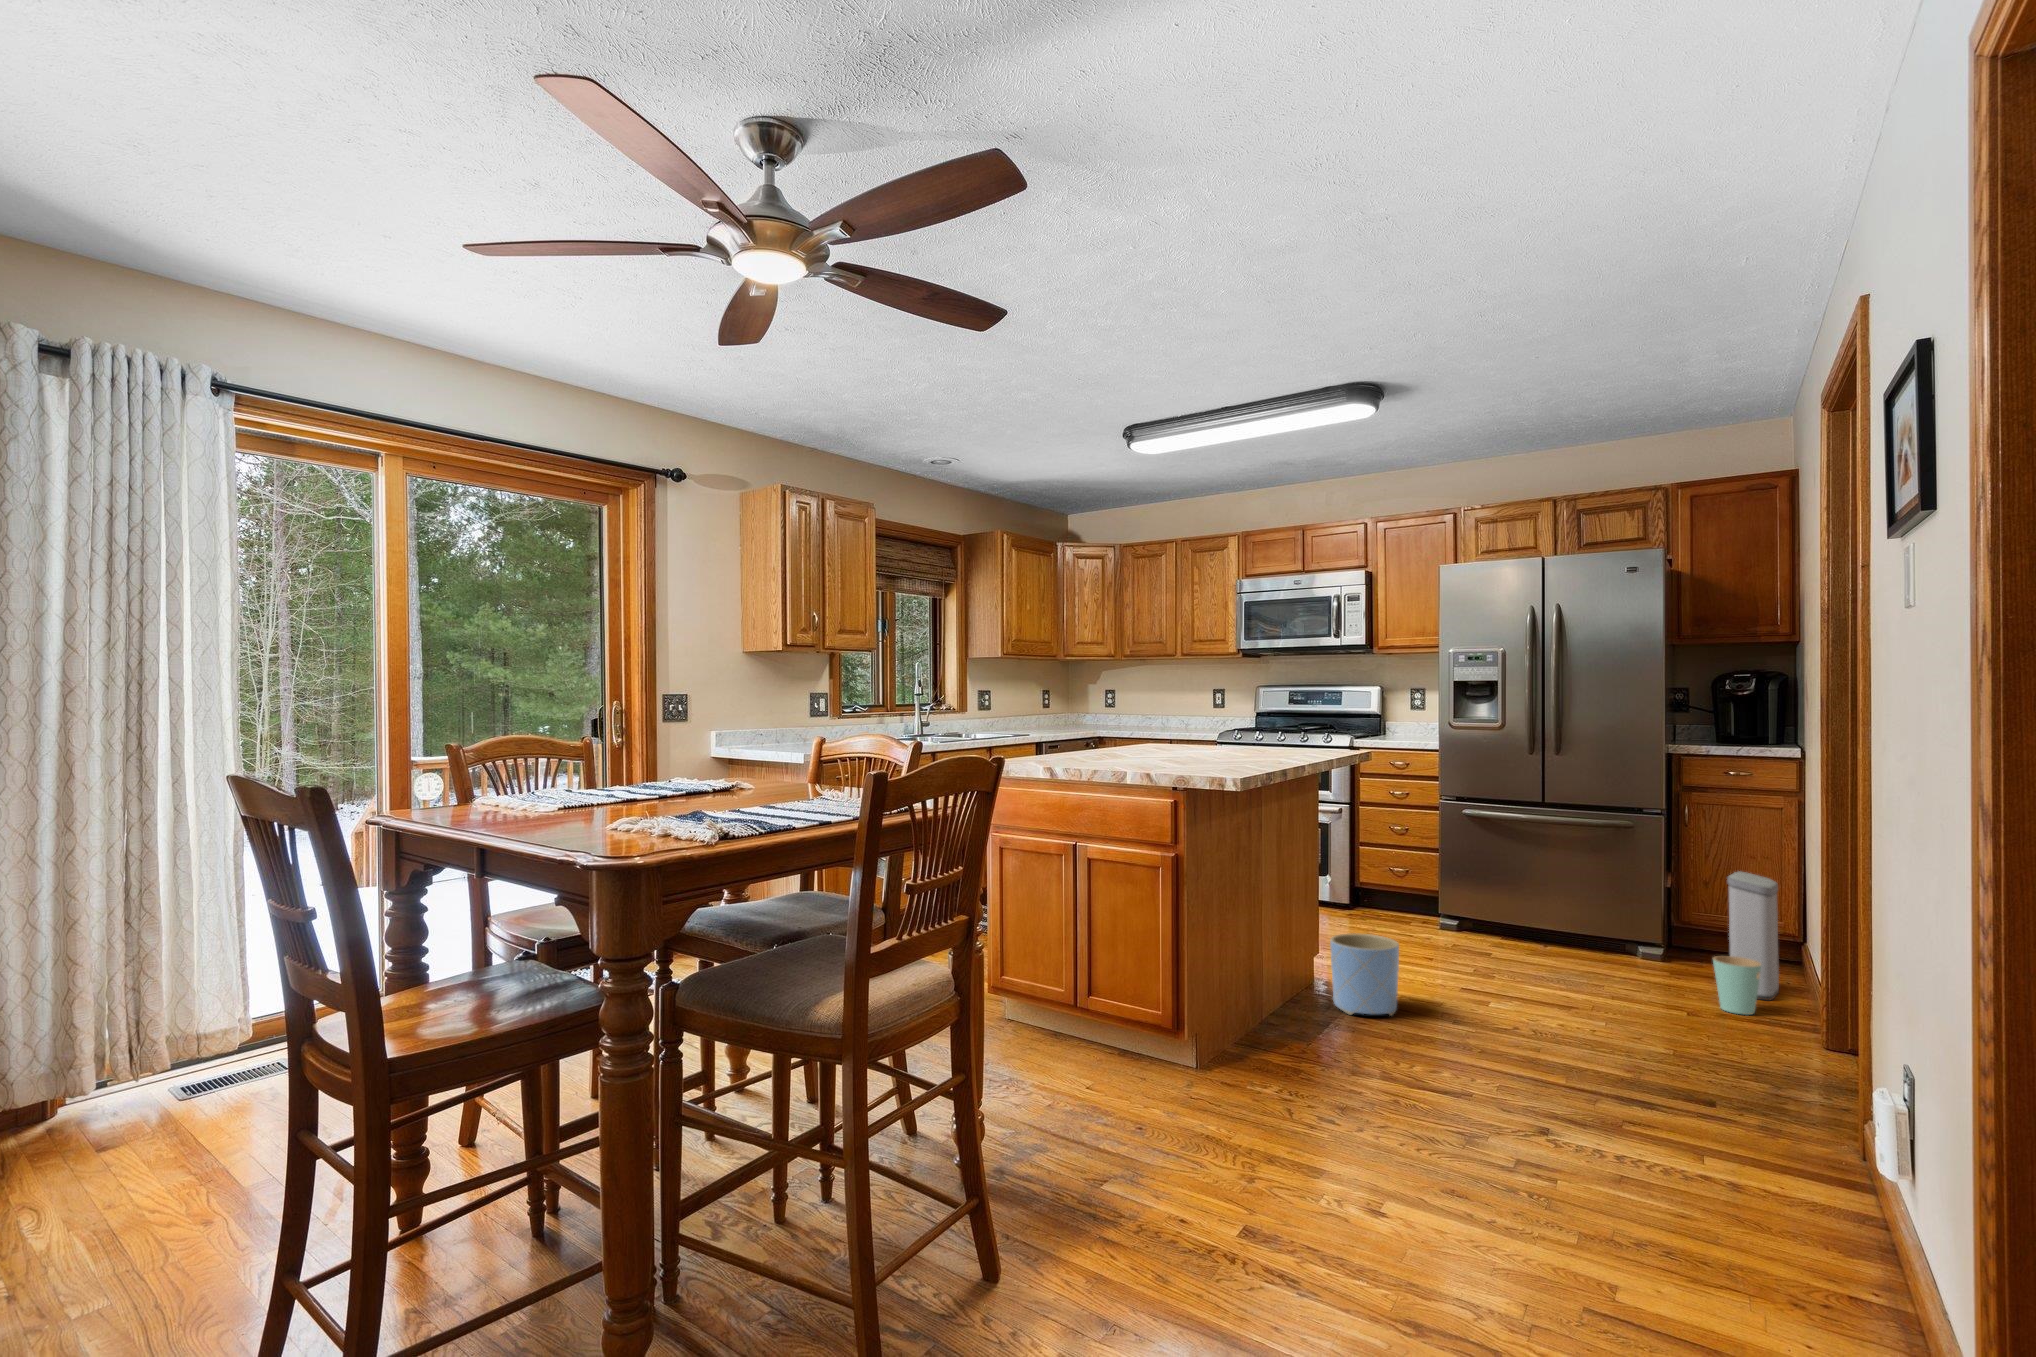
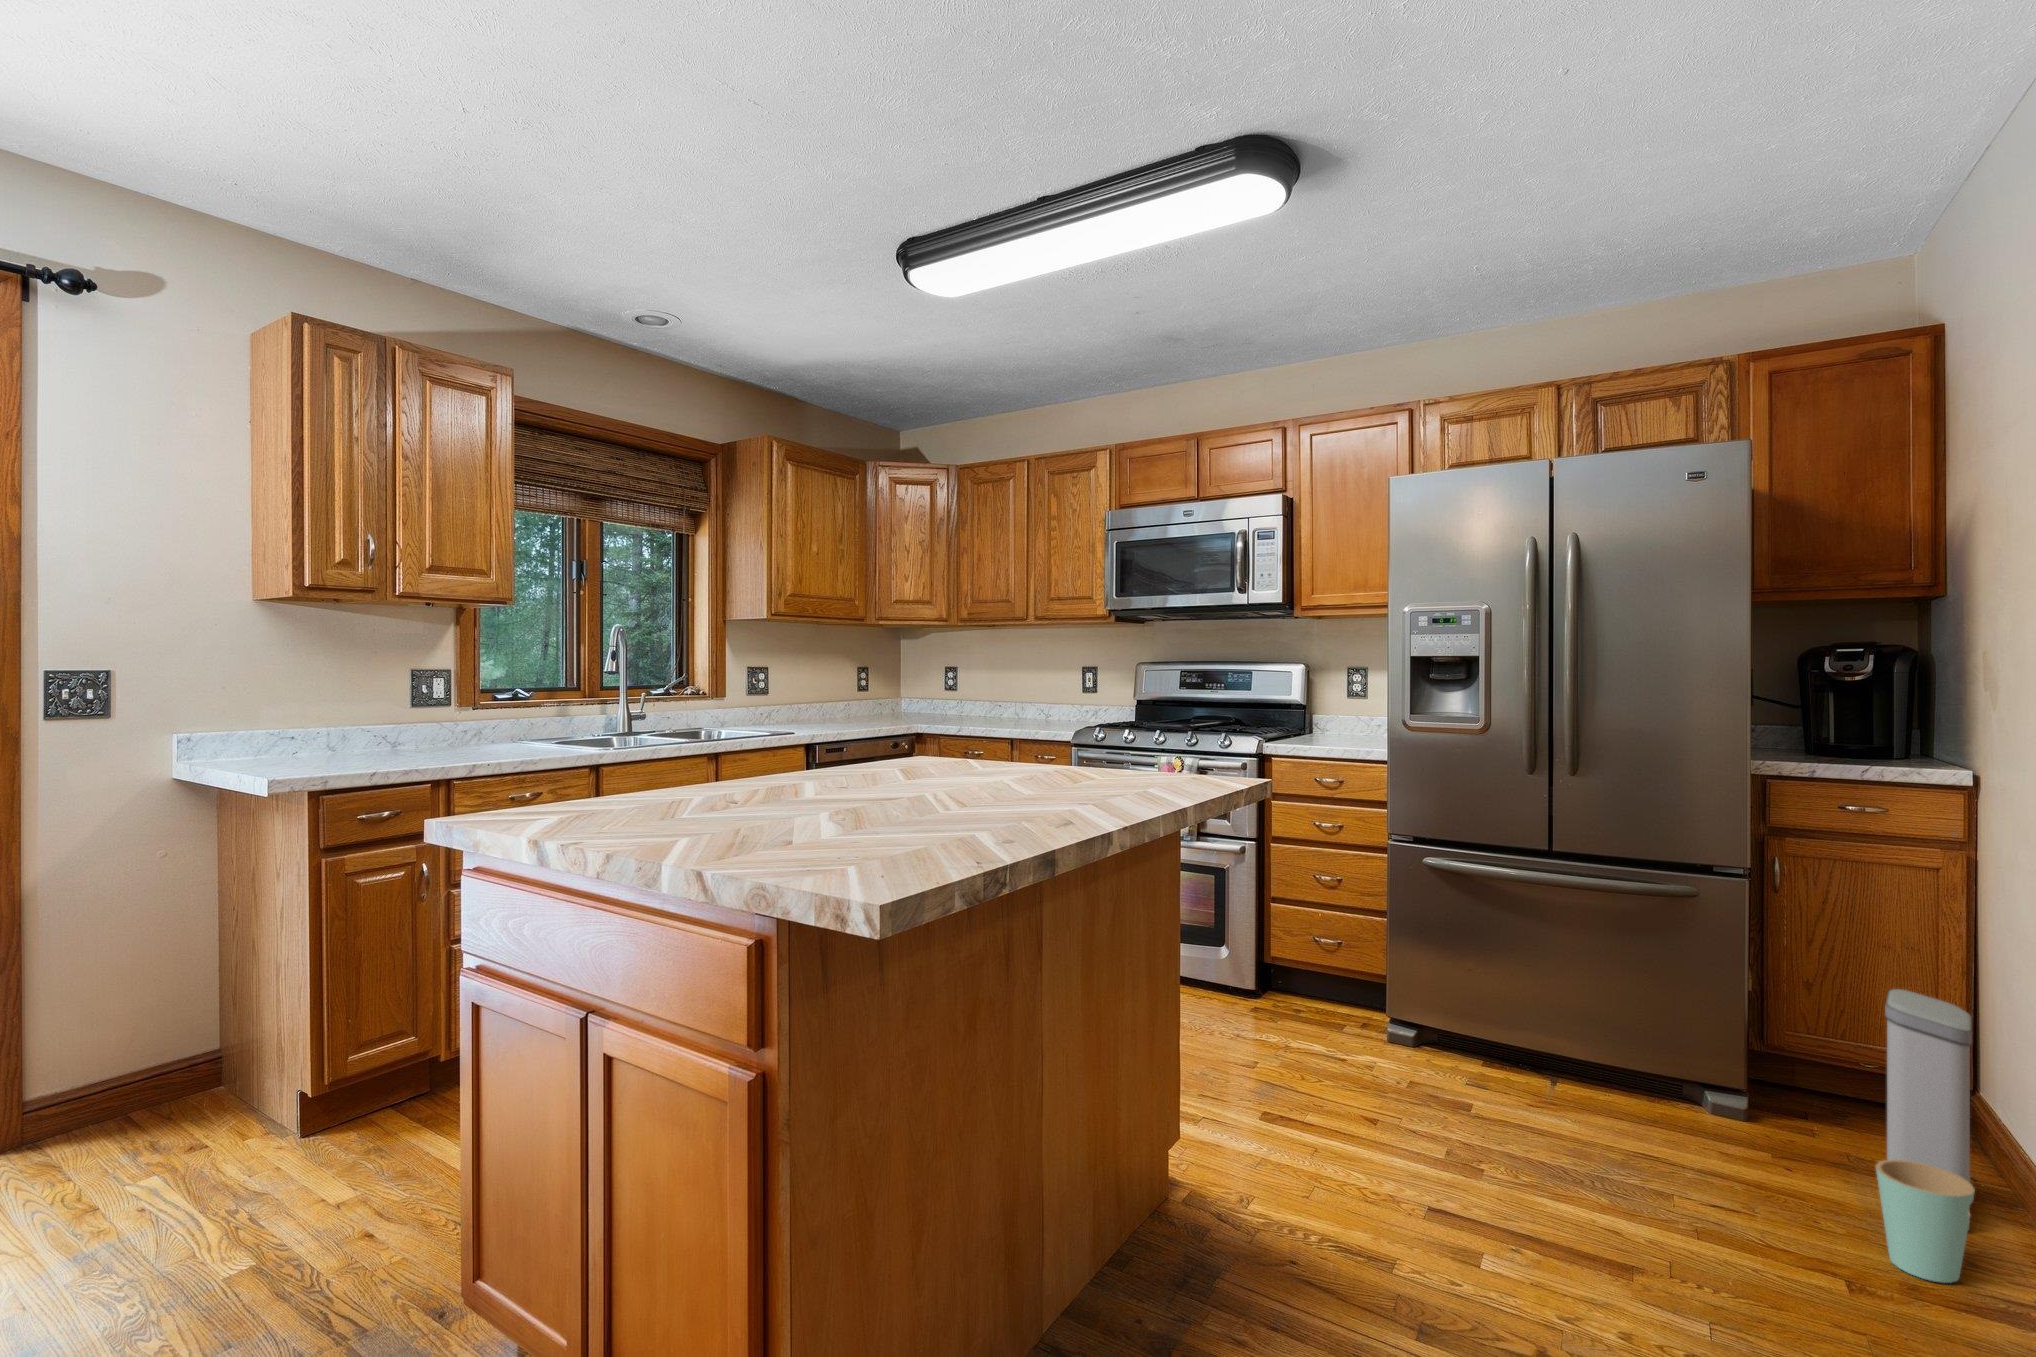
planter: present [1330,933,1399,1016] -> none [1181,1124,1308,1305]

